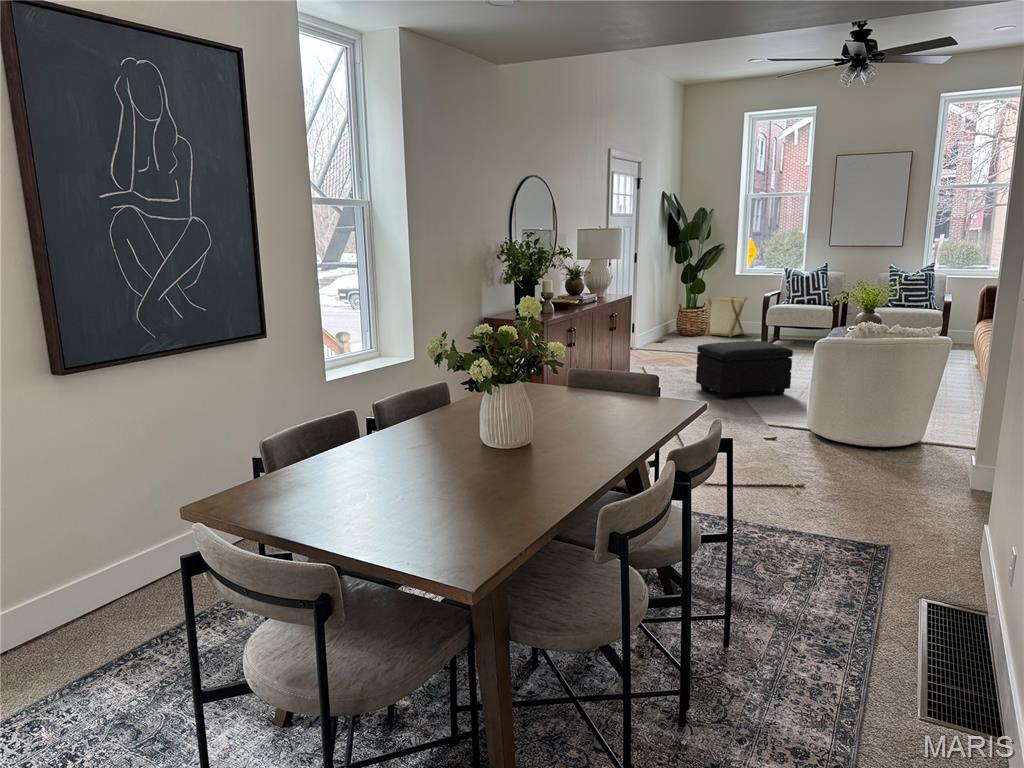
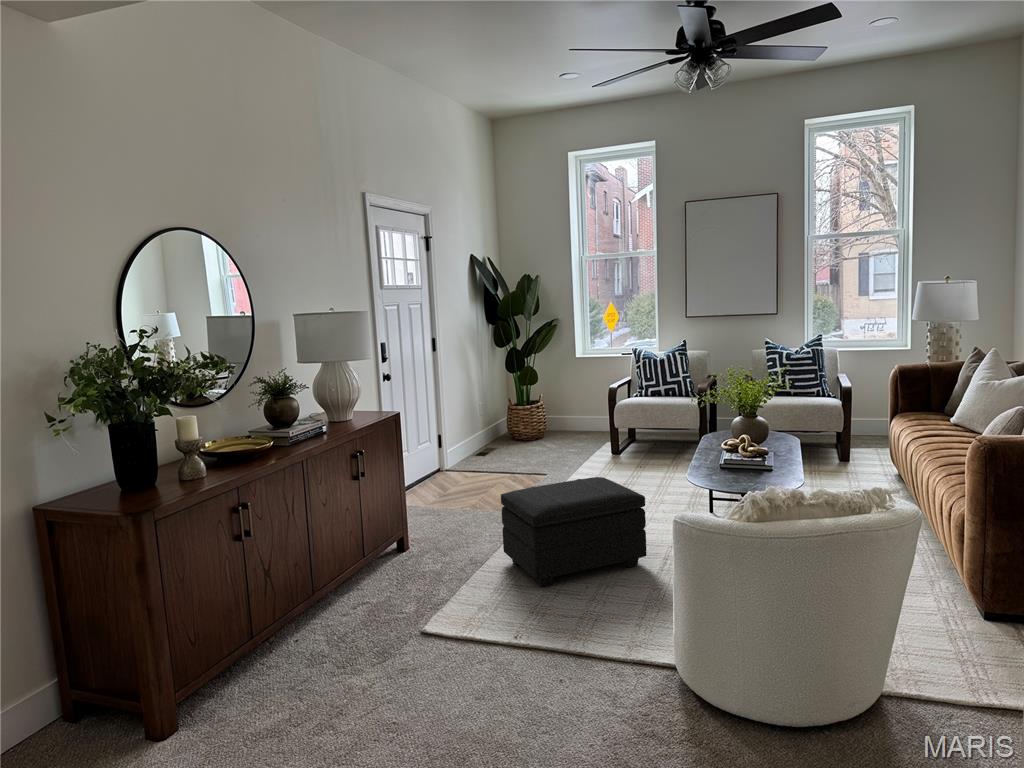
laundry basket: present [705,296,748,338] -> none [540,383,594,441]

